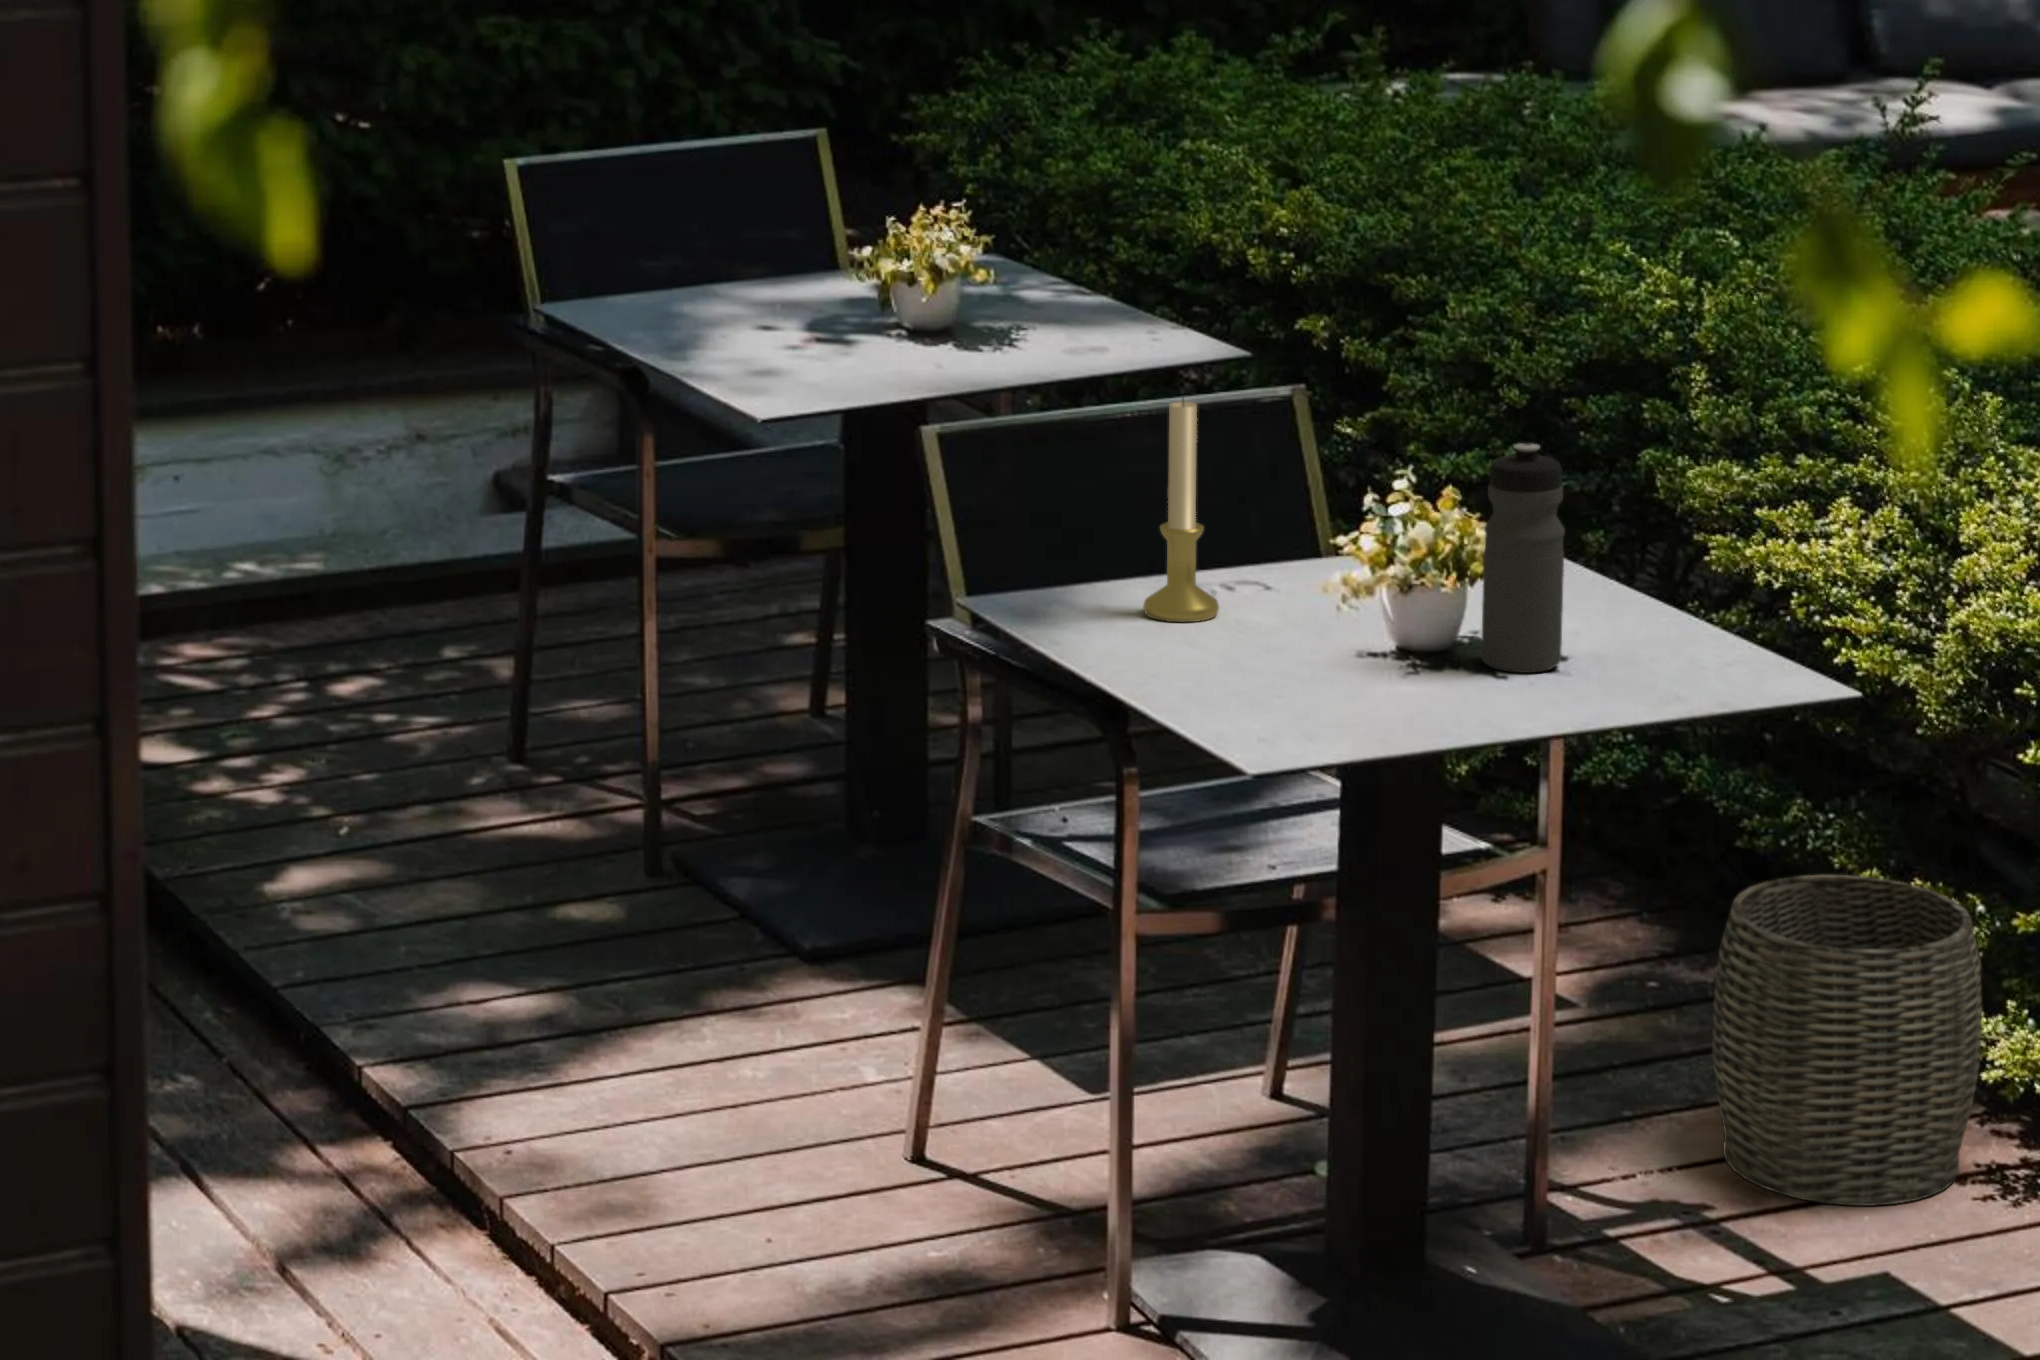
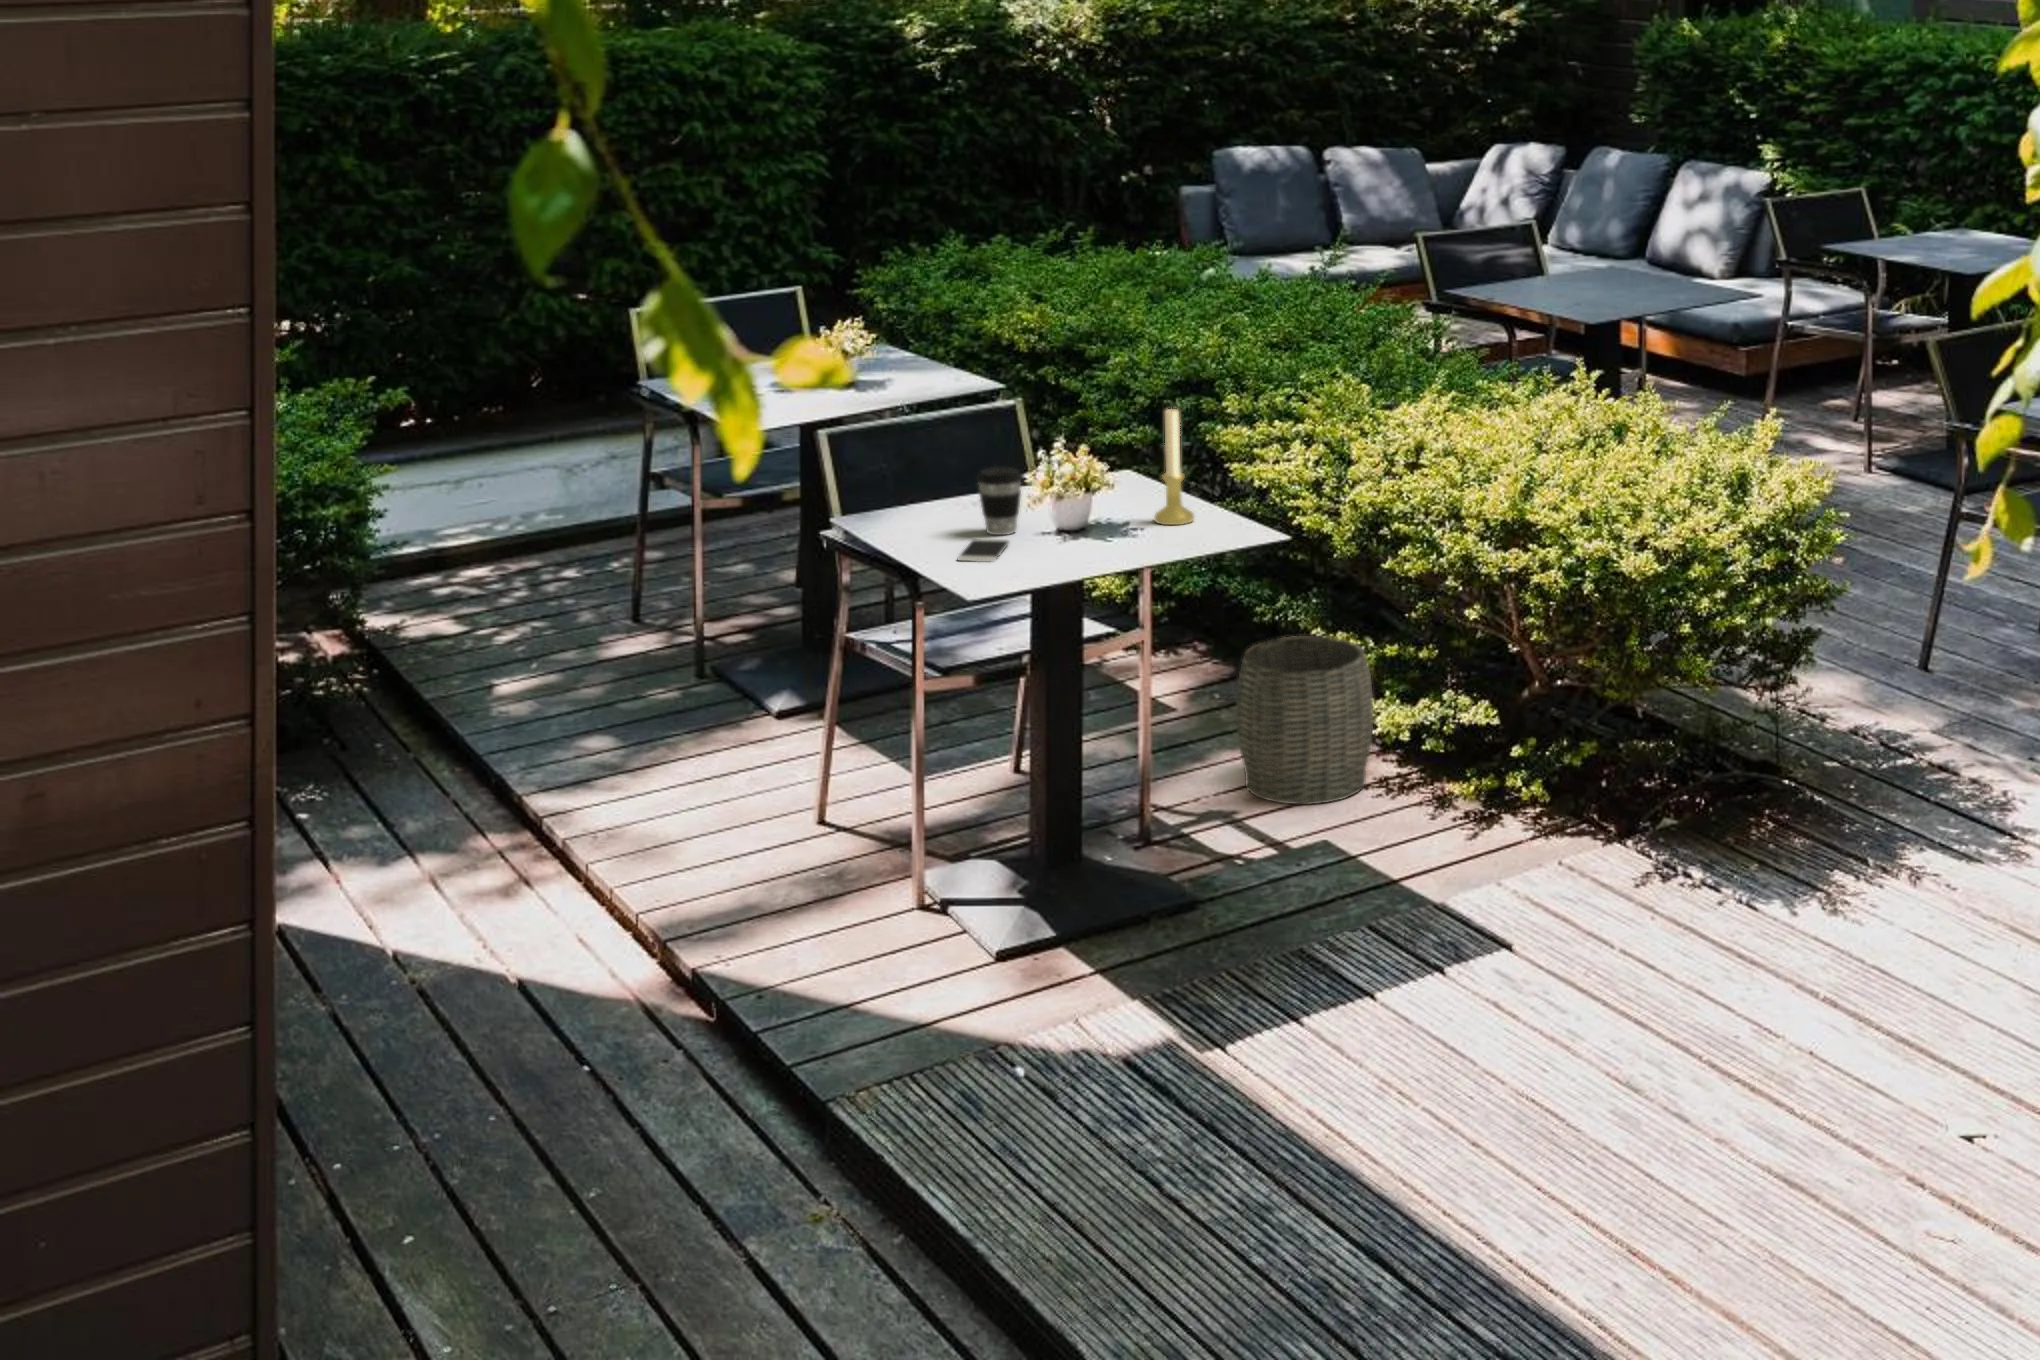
candle holder: present [1143,400,1219,622] -> present [1154,409,1194,525]
water bottle: present [1481,443,1565,673] -> none [1099,422,1141,539]
coffee cup: none [1251,518,1337,650] -> present [977,467,1022,535]
smartphone: none [1210,654,1309,702] -> present [958,538,1009,562]

